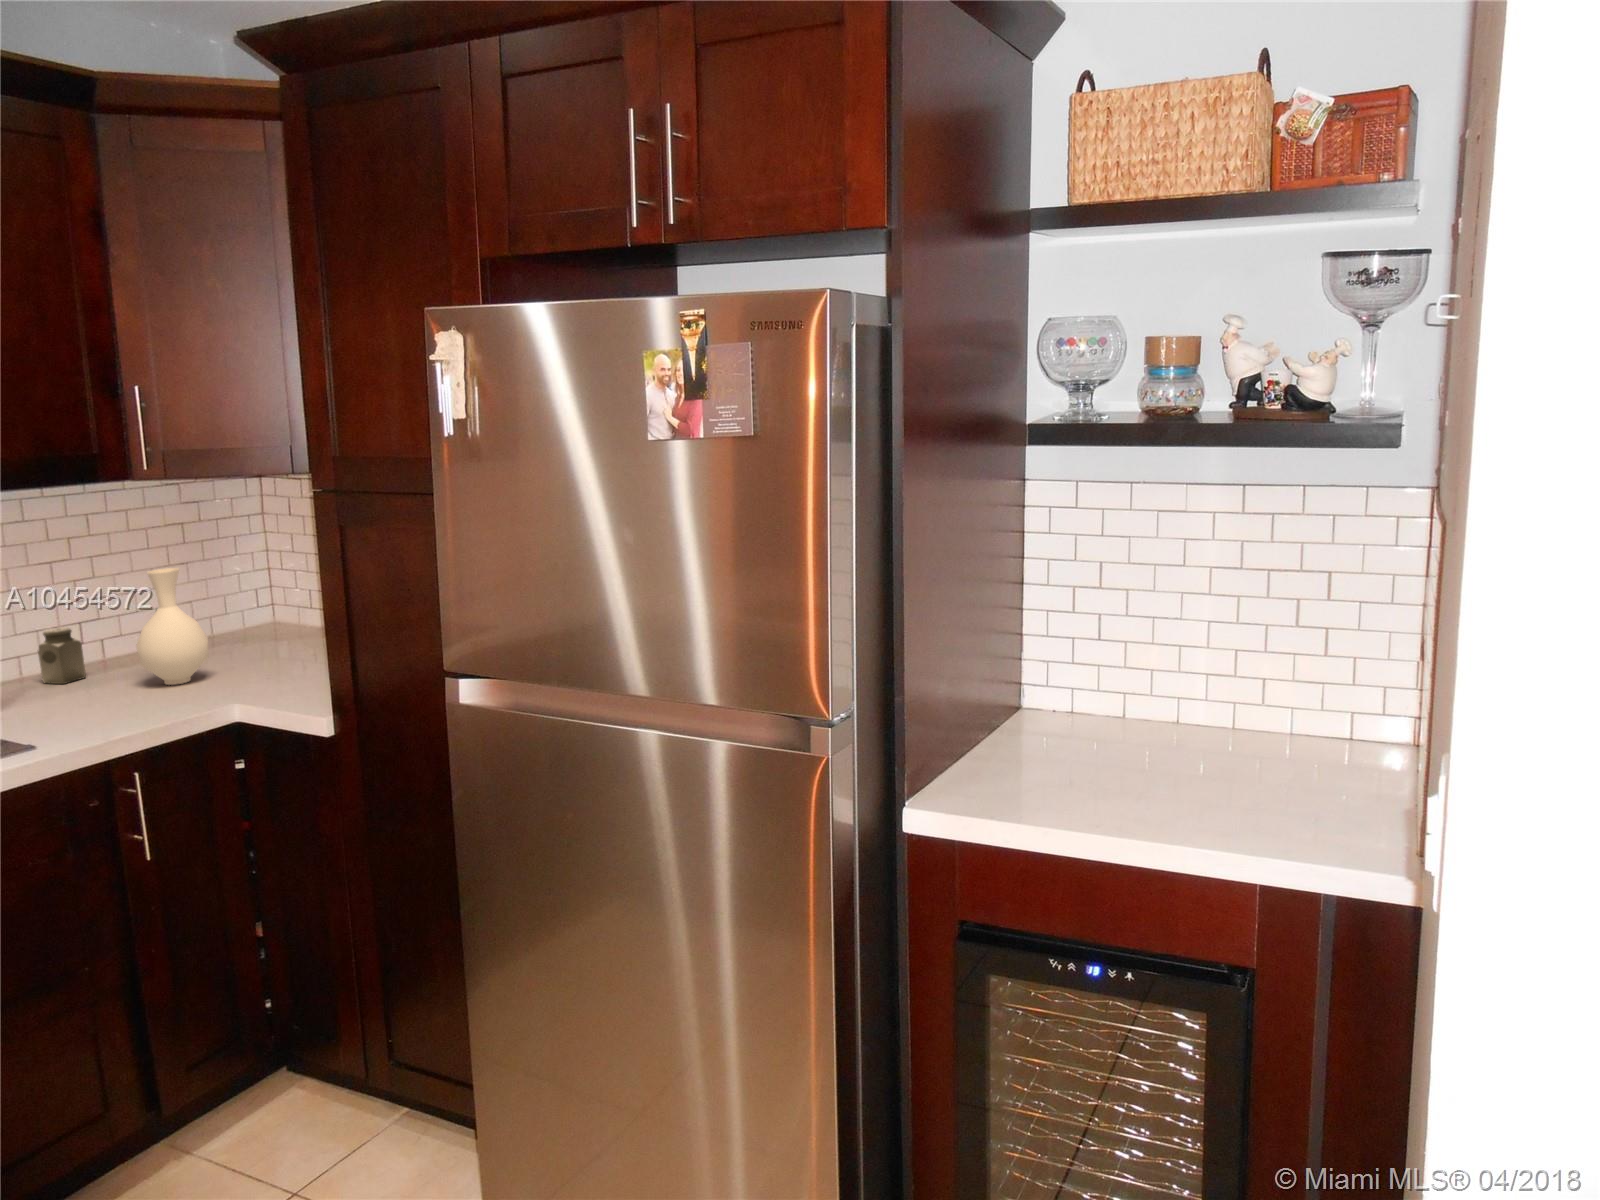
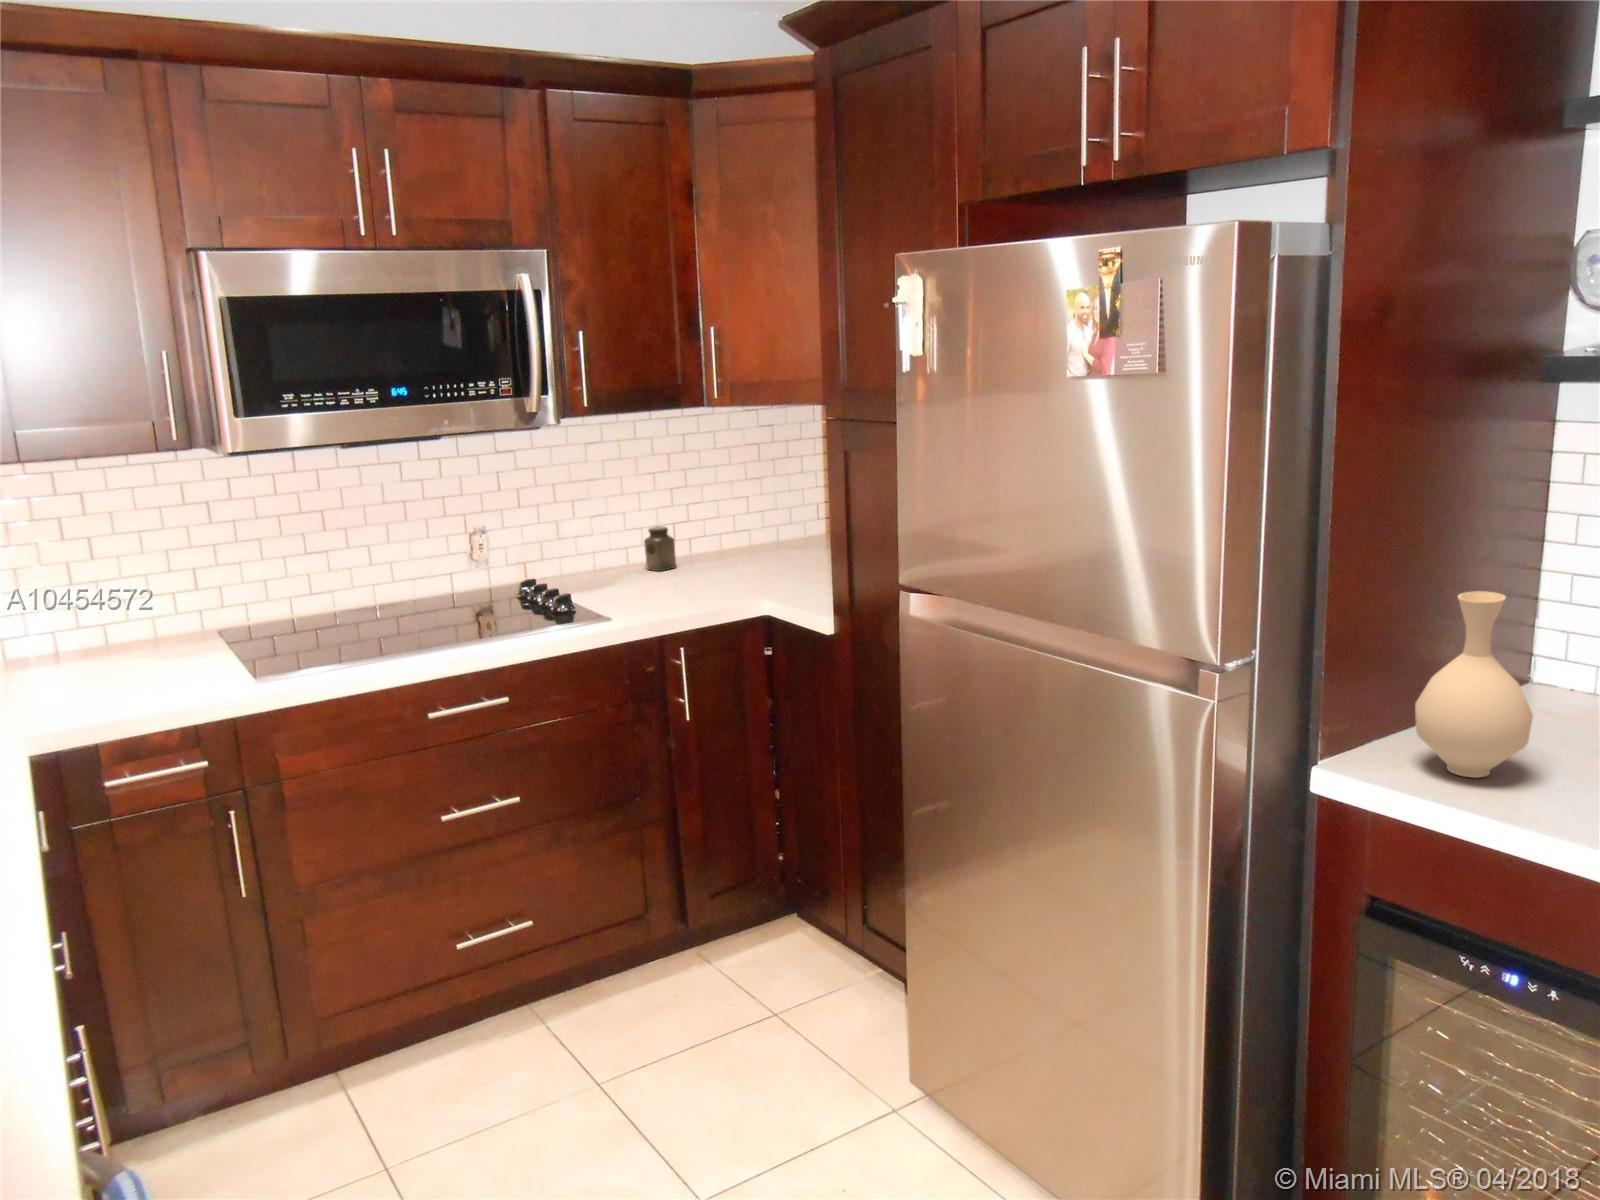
vase: present [136,568,209,685] -> present [1415,591,1533,778]

